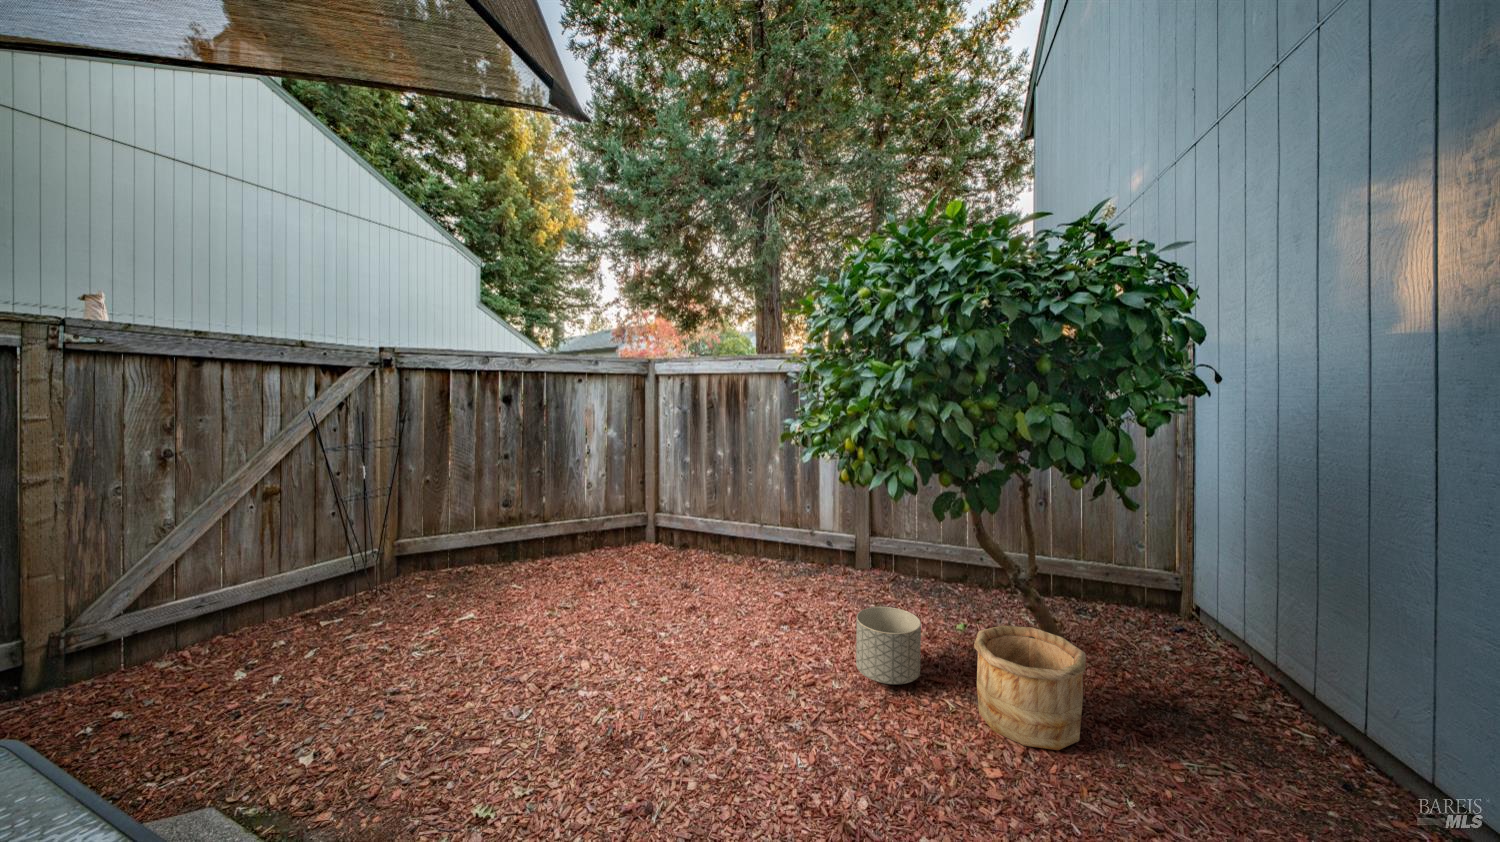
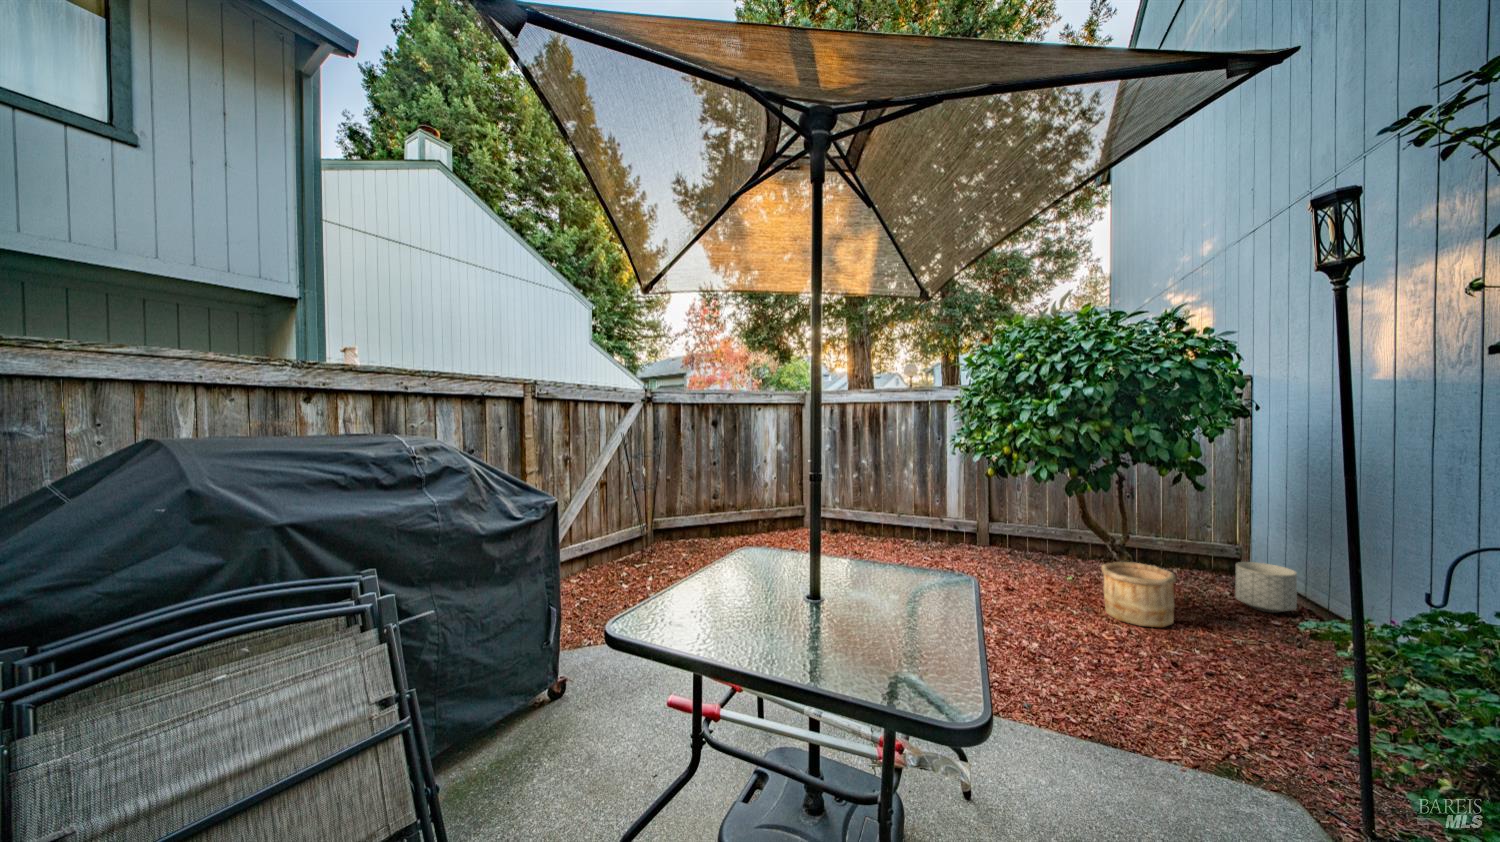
planter: present [856,607,921,685] -> present [1235,562,1297,613]

